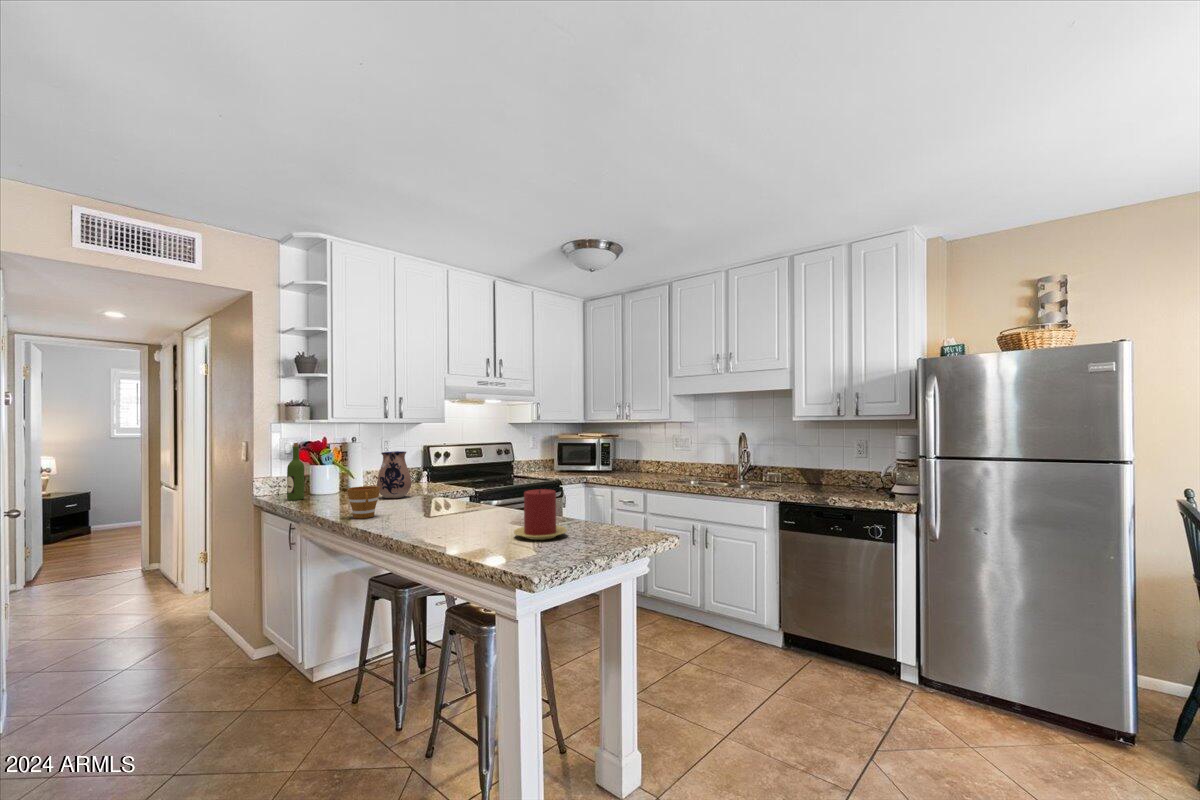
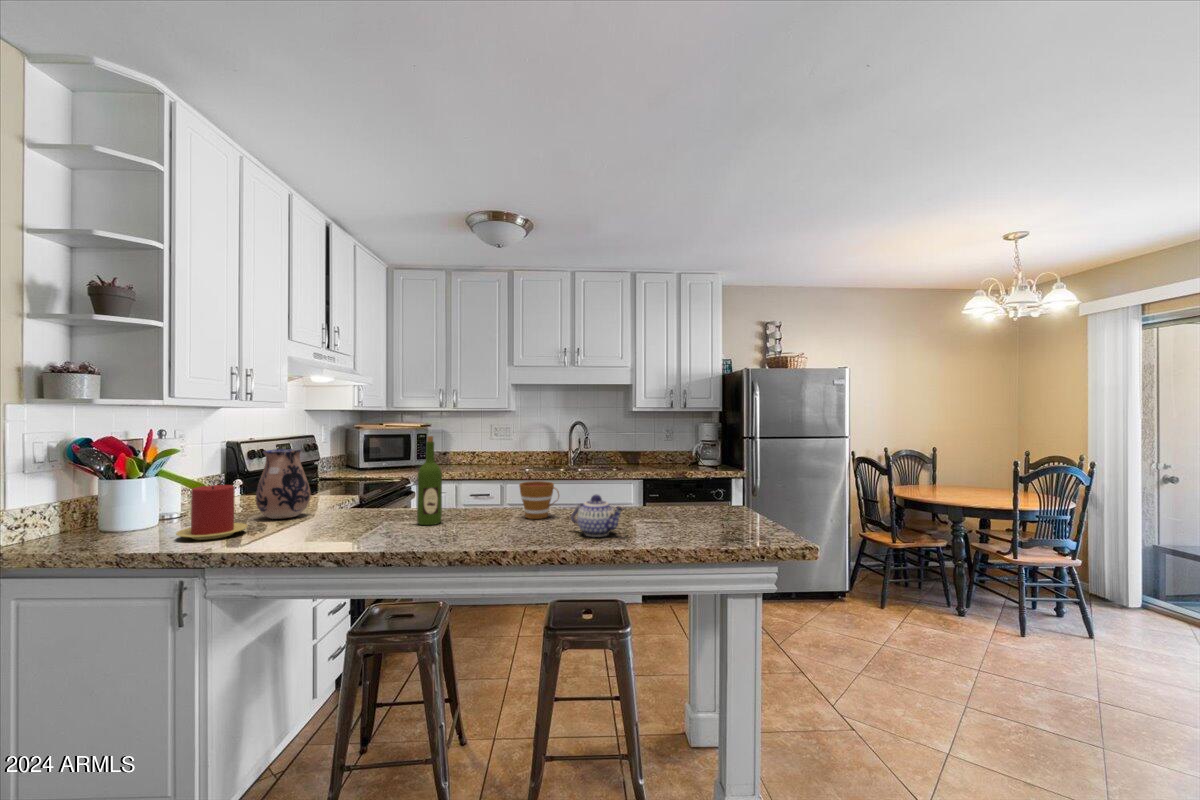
wine bottle: present [287,443,304,500] -> present [417,436,442,525]
cup: present [347,486,380,519] -> present [519,481,559,519]
candle: present [514,489,567,540] -> present [176,485,247,540]
teapot: none [436,499,471,536] -> present [571,495,624,537]

